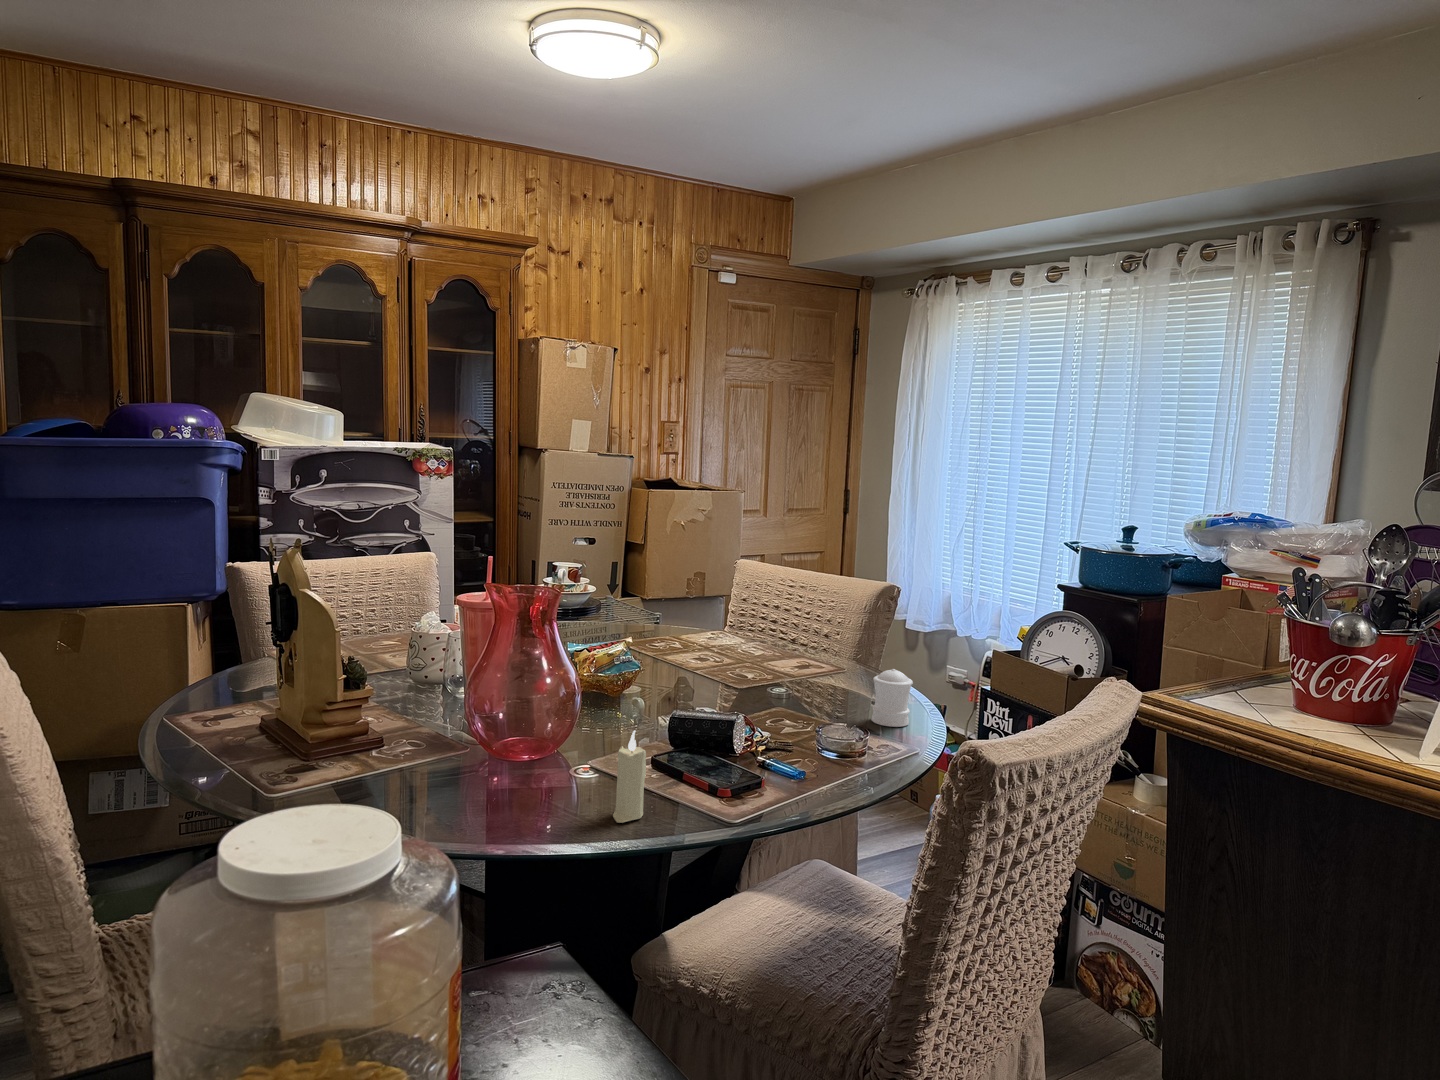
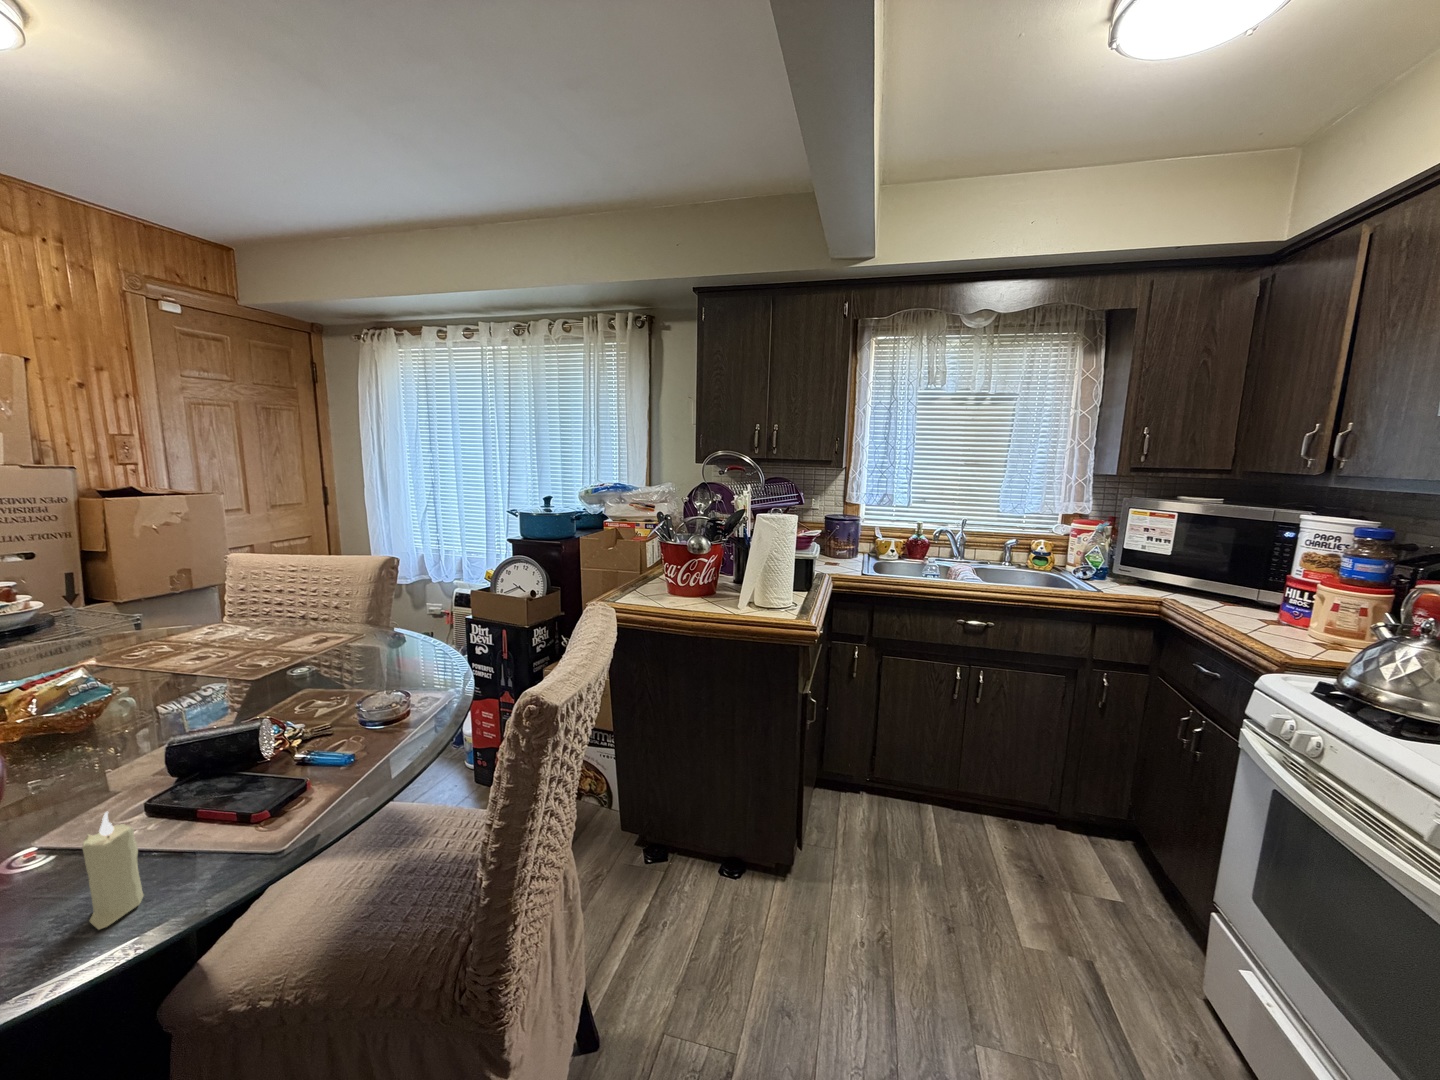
salt shaker: present [871,669,913,727] -> none [395,630,432,677]

